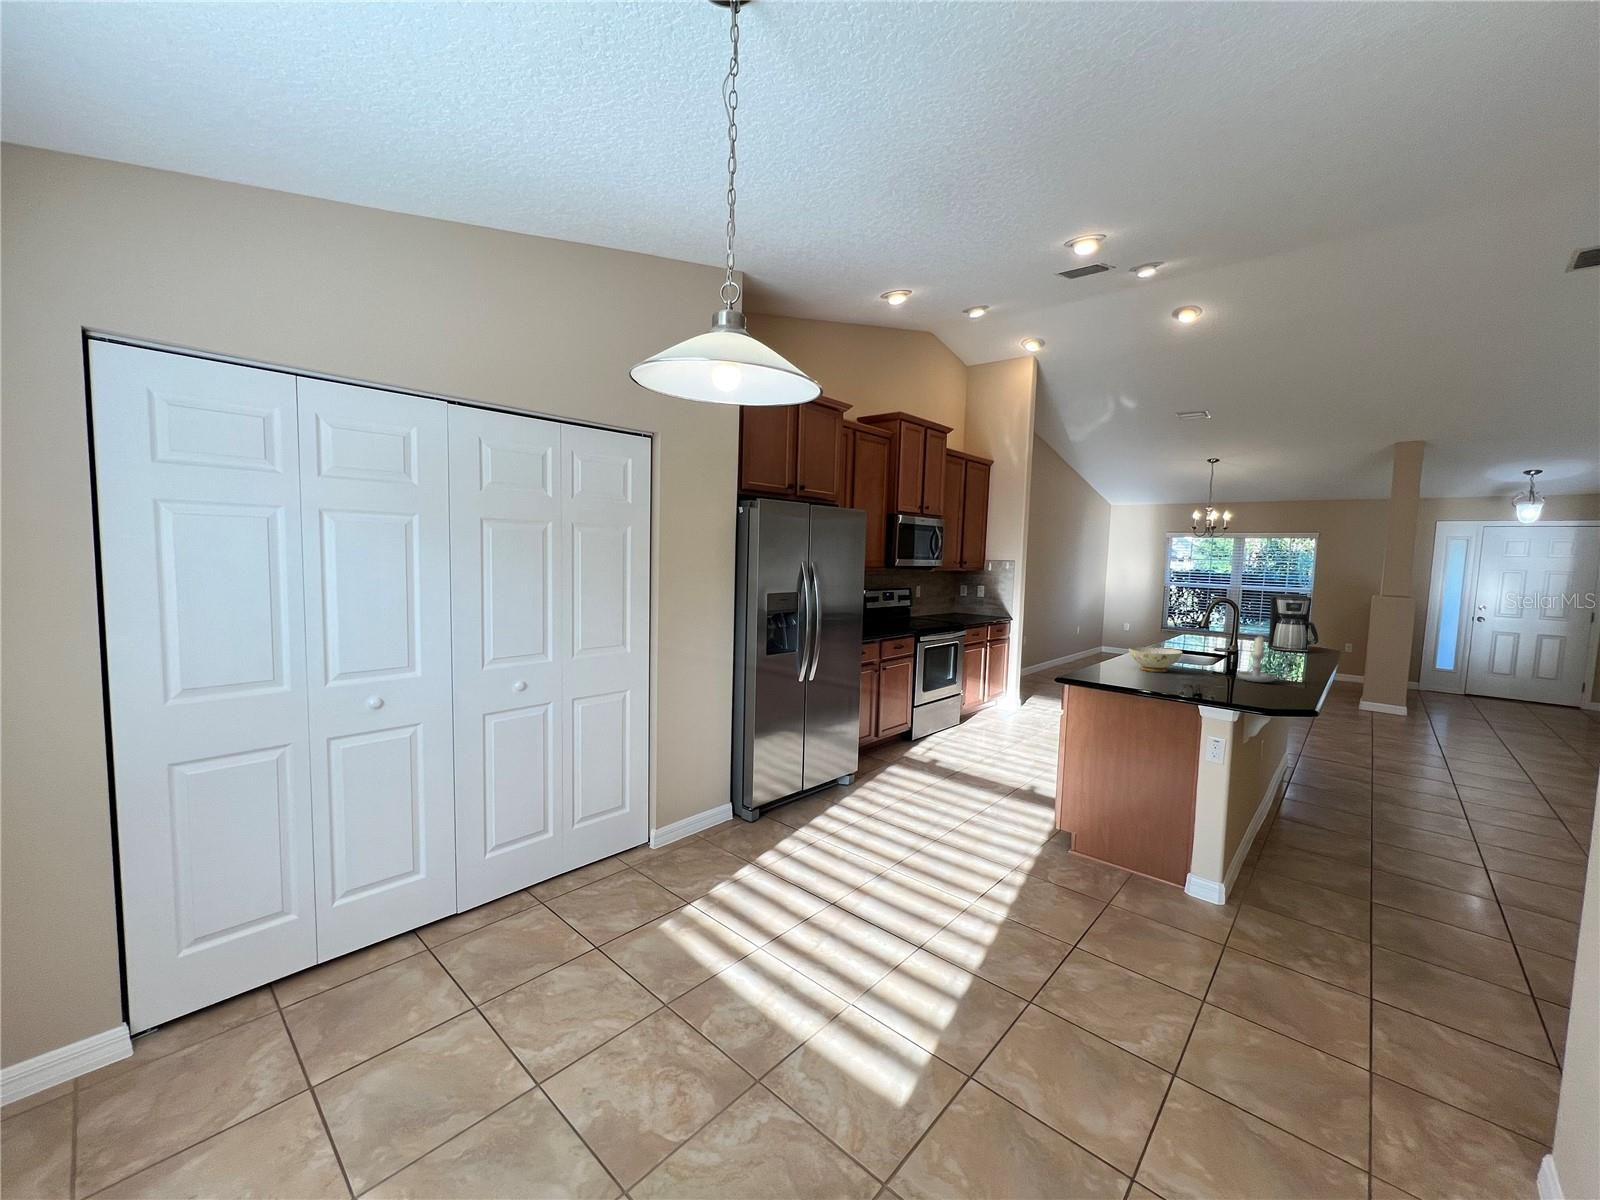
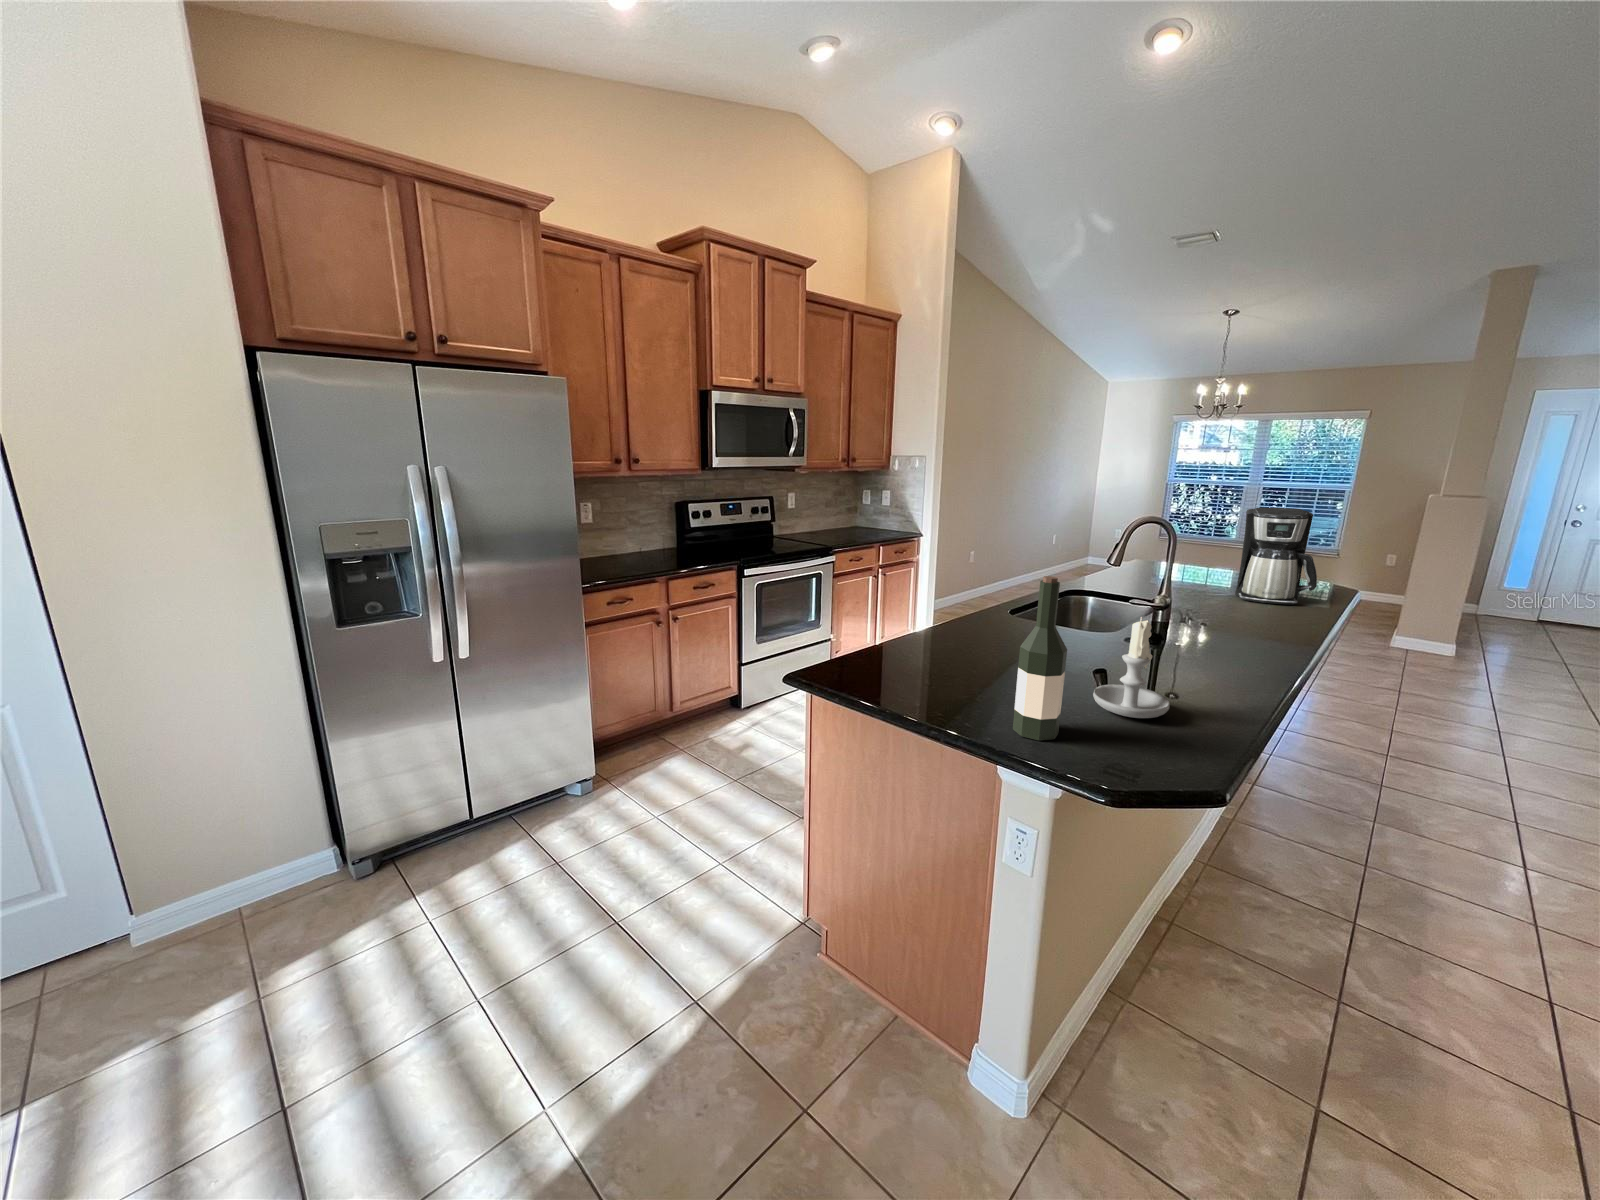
wine bottle: none [1210,613,1235,687] -> present [1013,576,1067,741]
ceramic bowl: present [1129,647,1182,672] -> none [910,621,1005,678]

